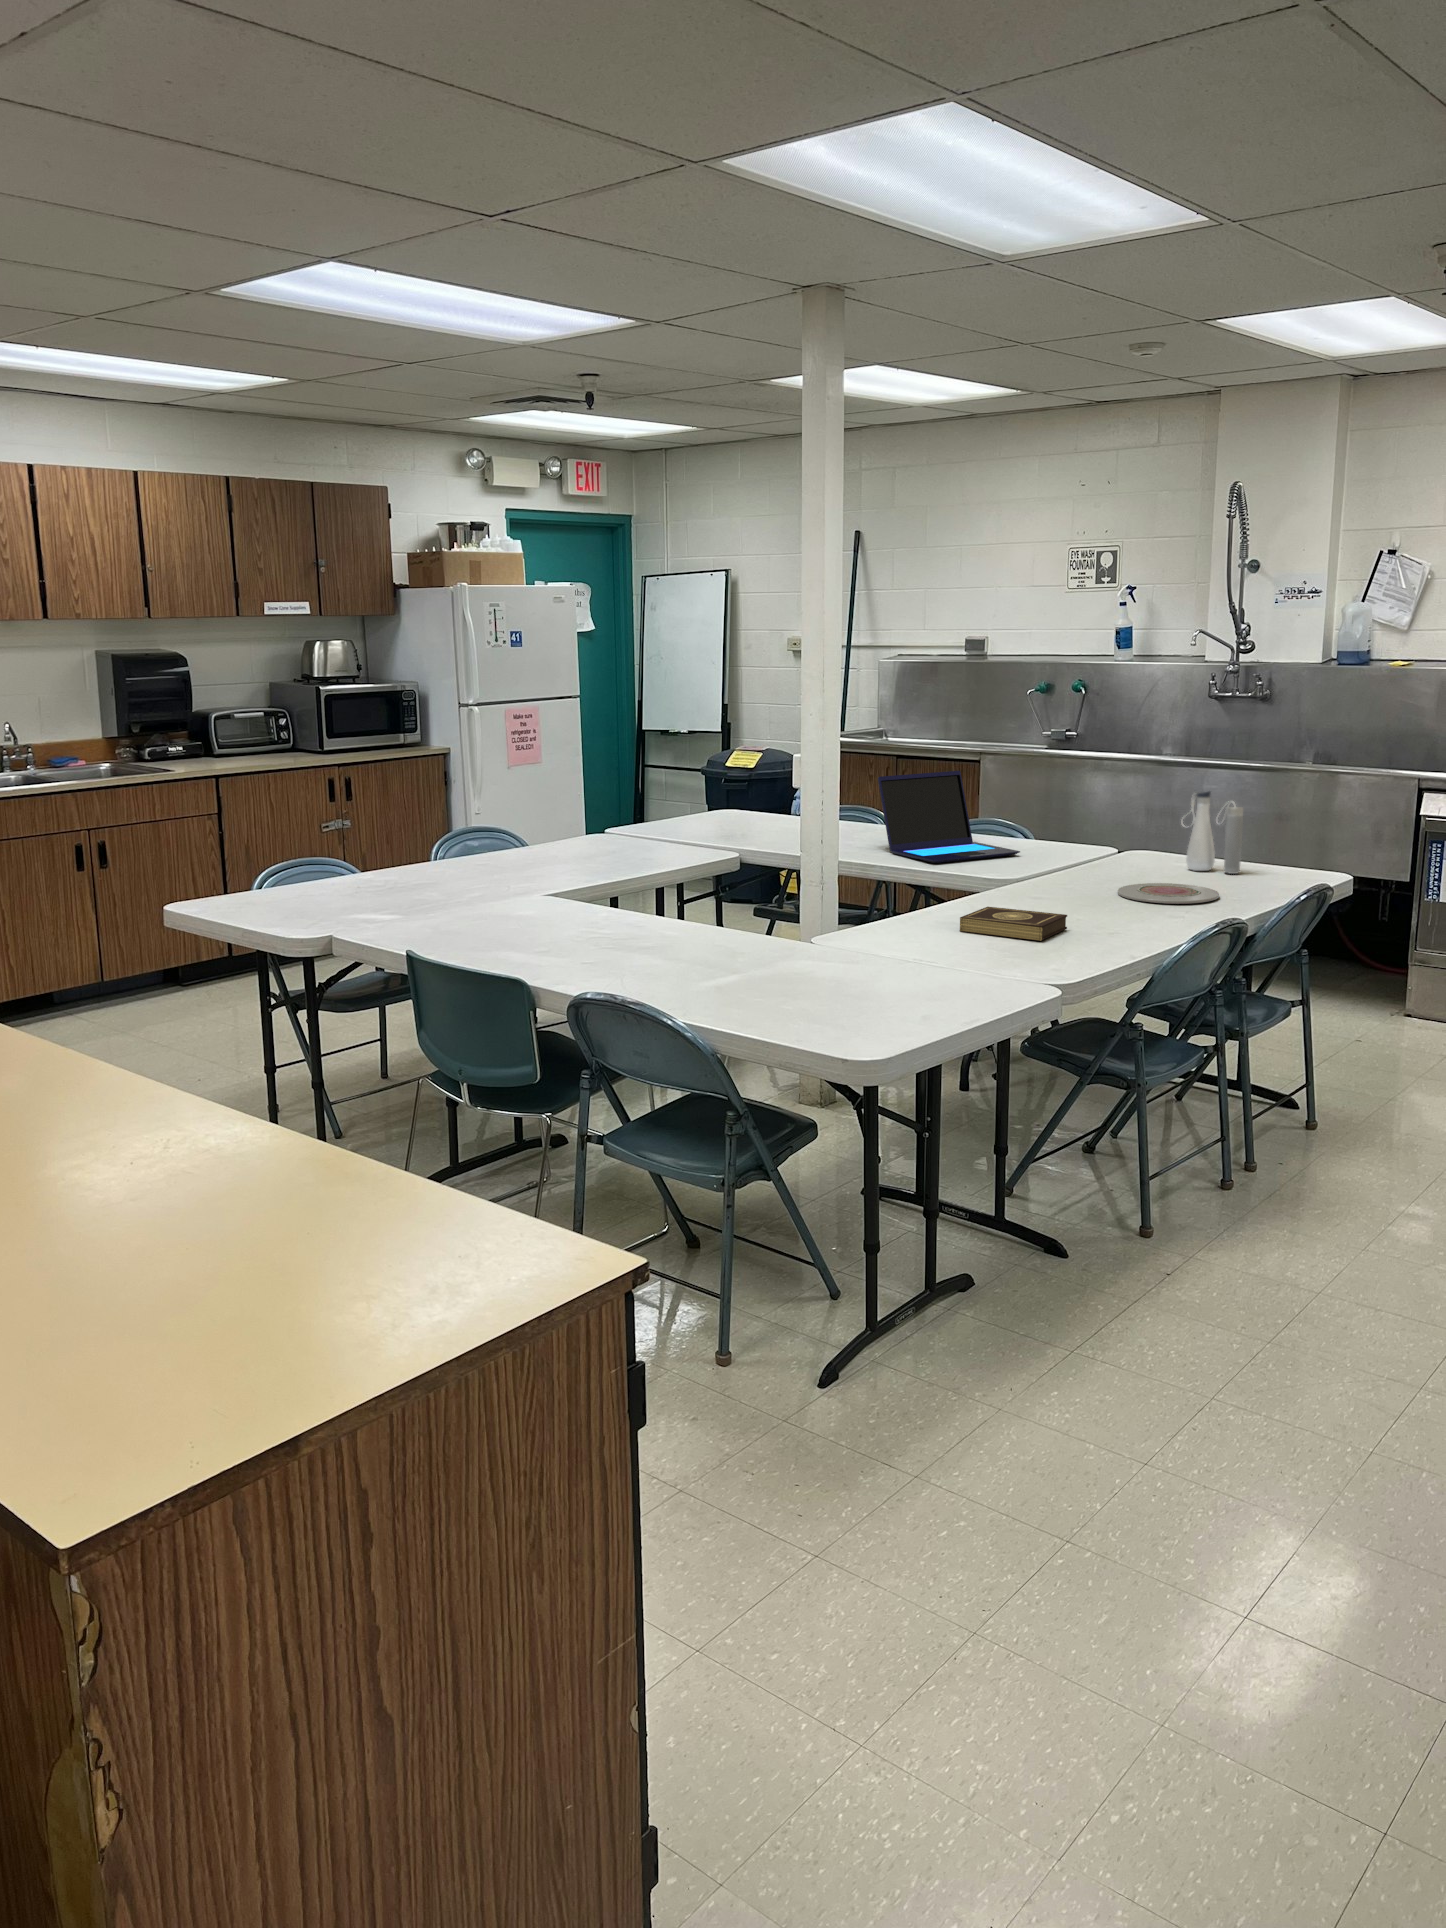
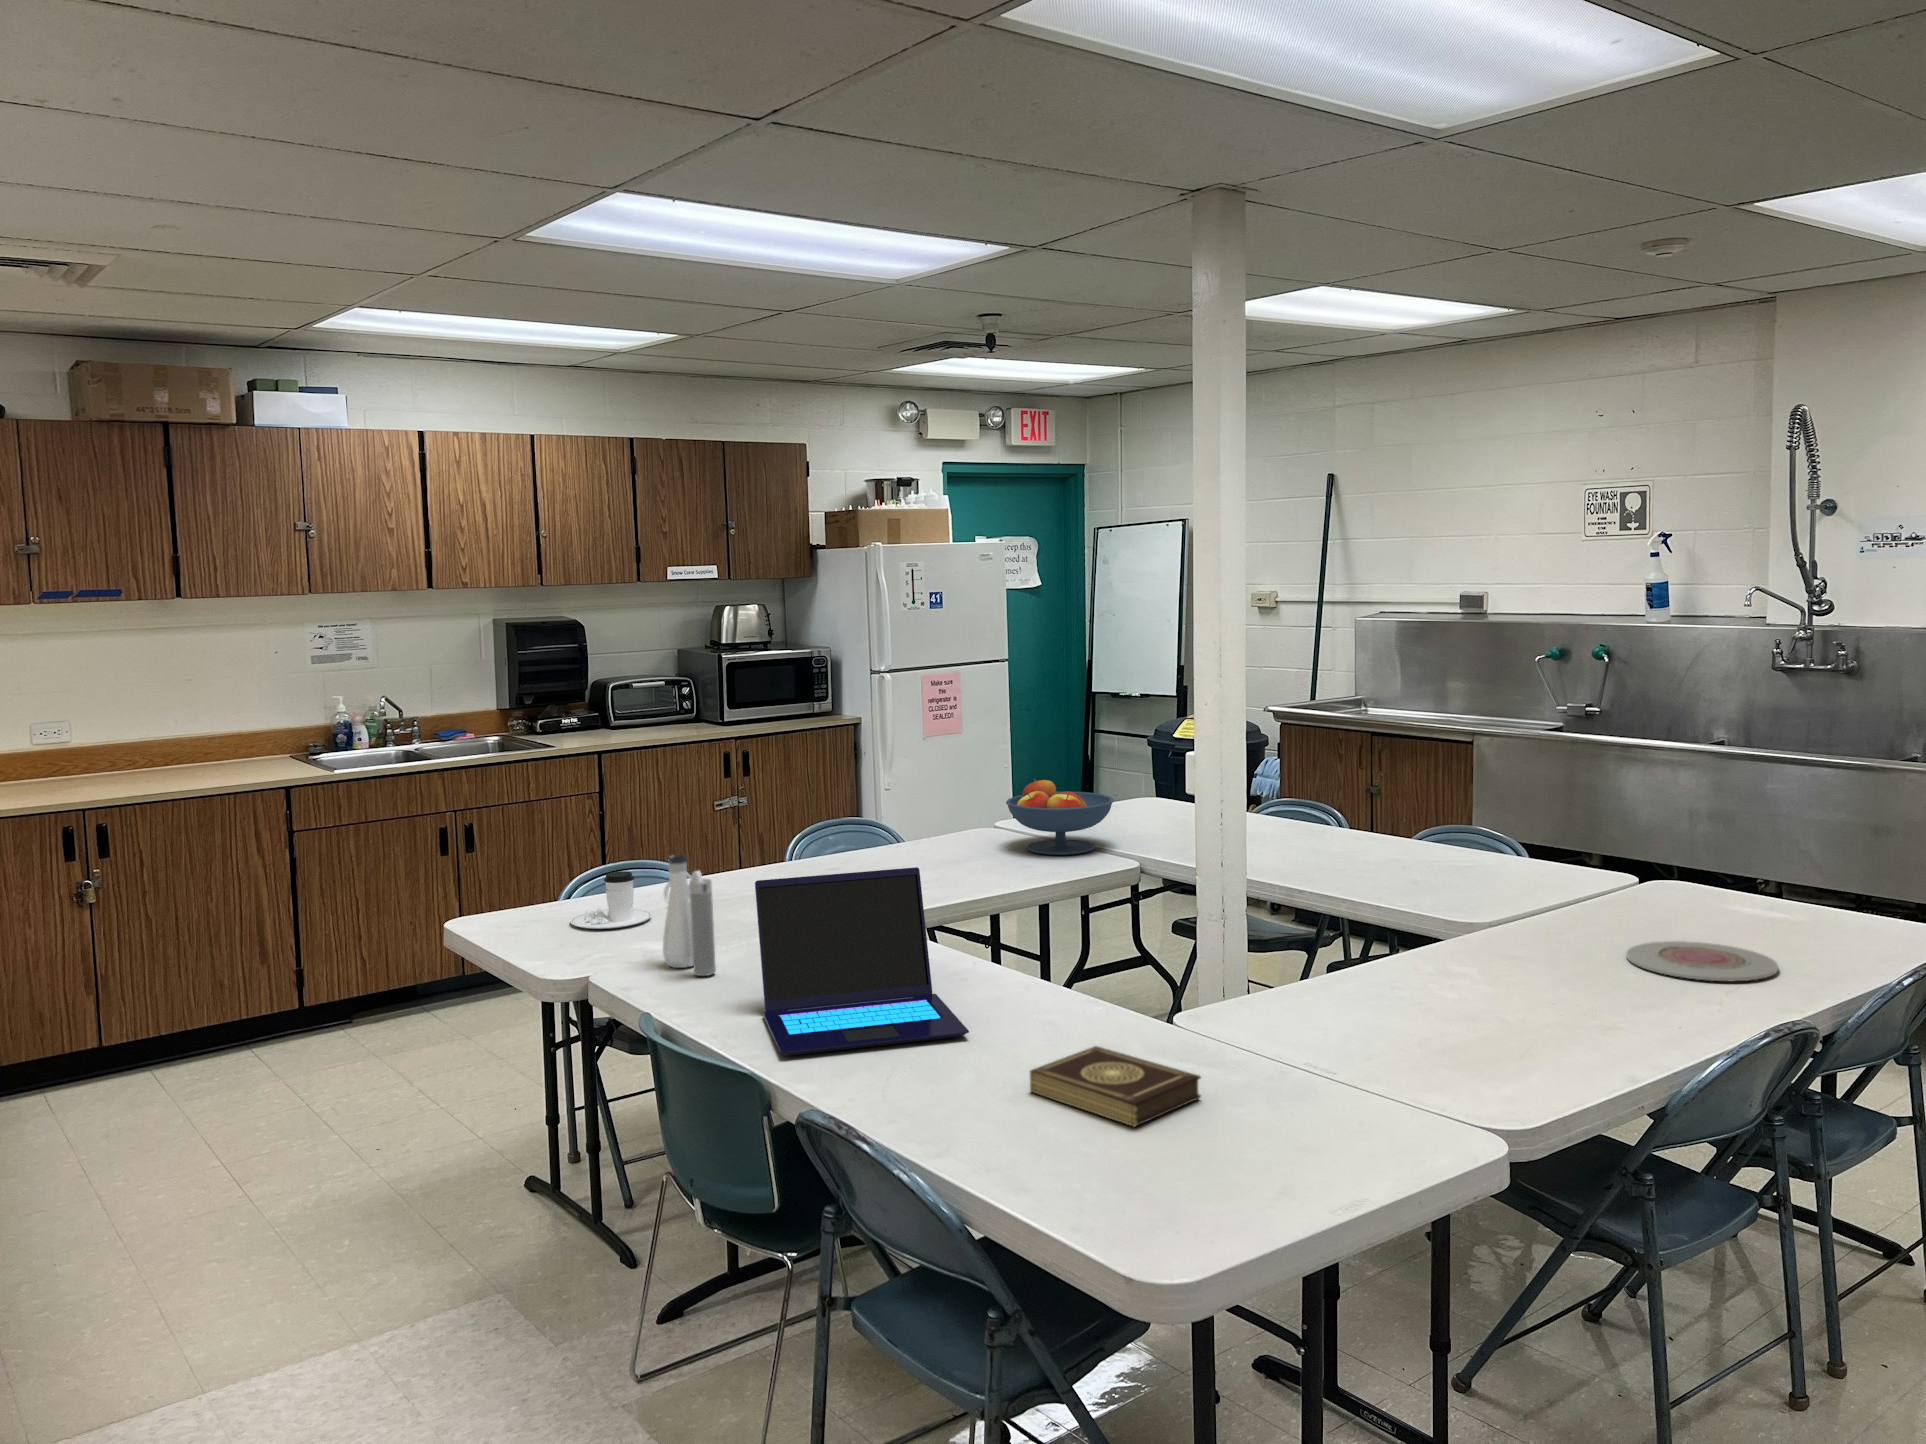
laptop: present [878,771,1020,863] -> present [755,867,969,1056]
fruit bowl: none [624,785,713,846] -> present [1006,779,1113,855]
water bottle: present [1181,791,1243,874] -> present [663,855,716,976]
coffee cup: none [285,856,354,903] -> present [570,871,652,929]
book: present [960,907,1067,941] -> present [1030,1046,1201,1127]

